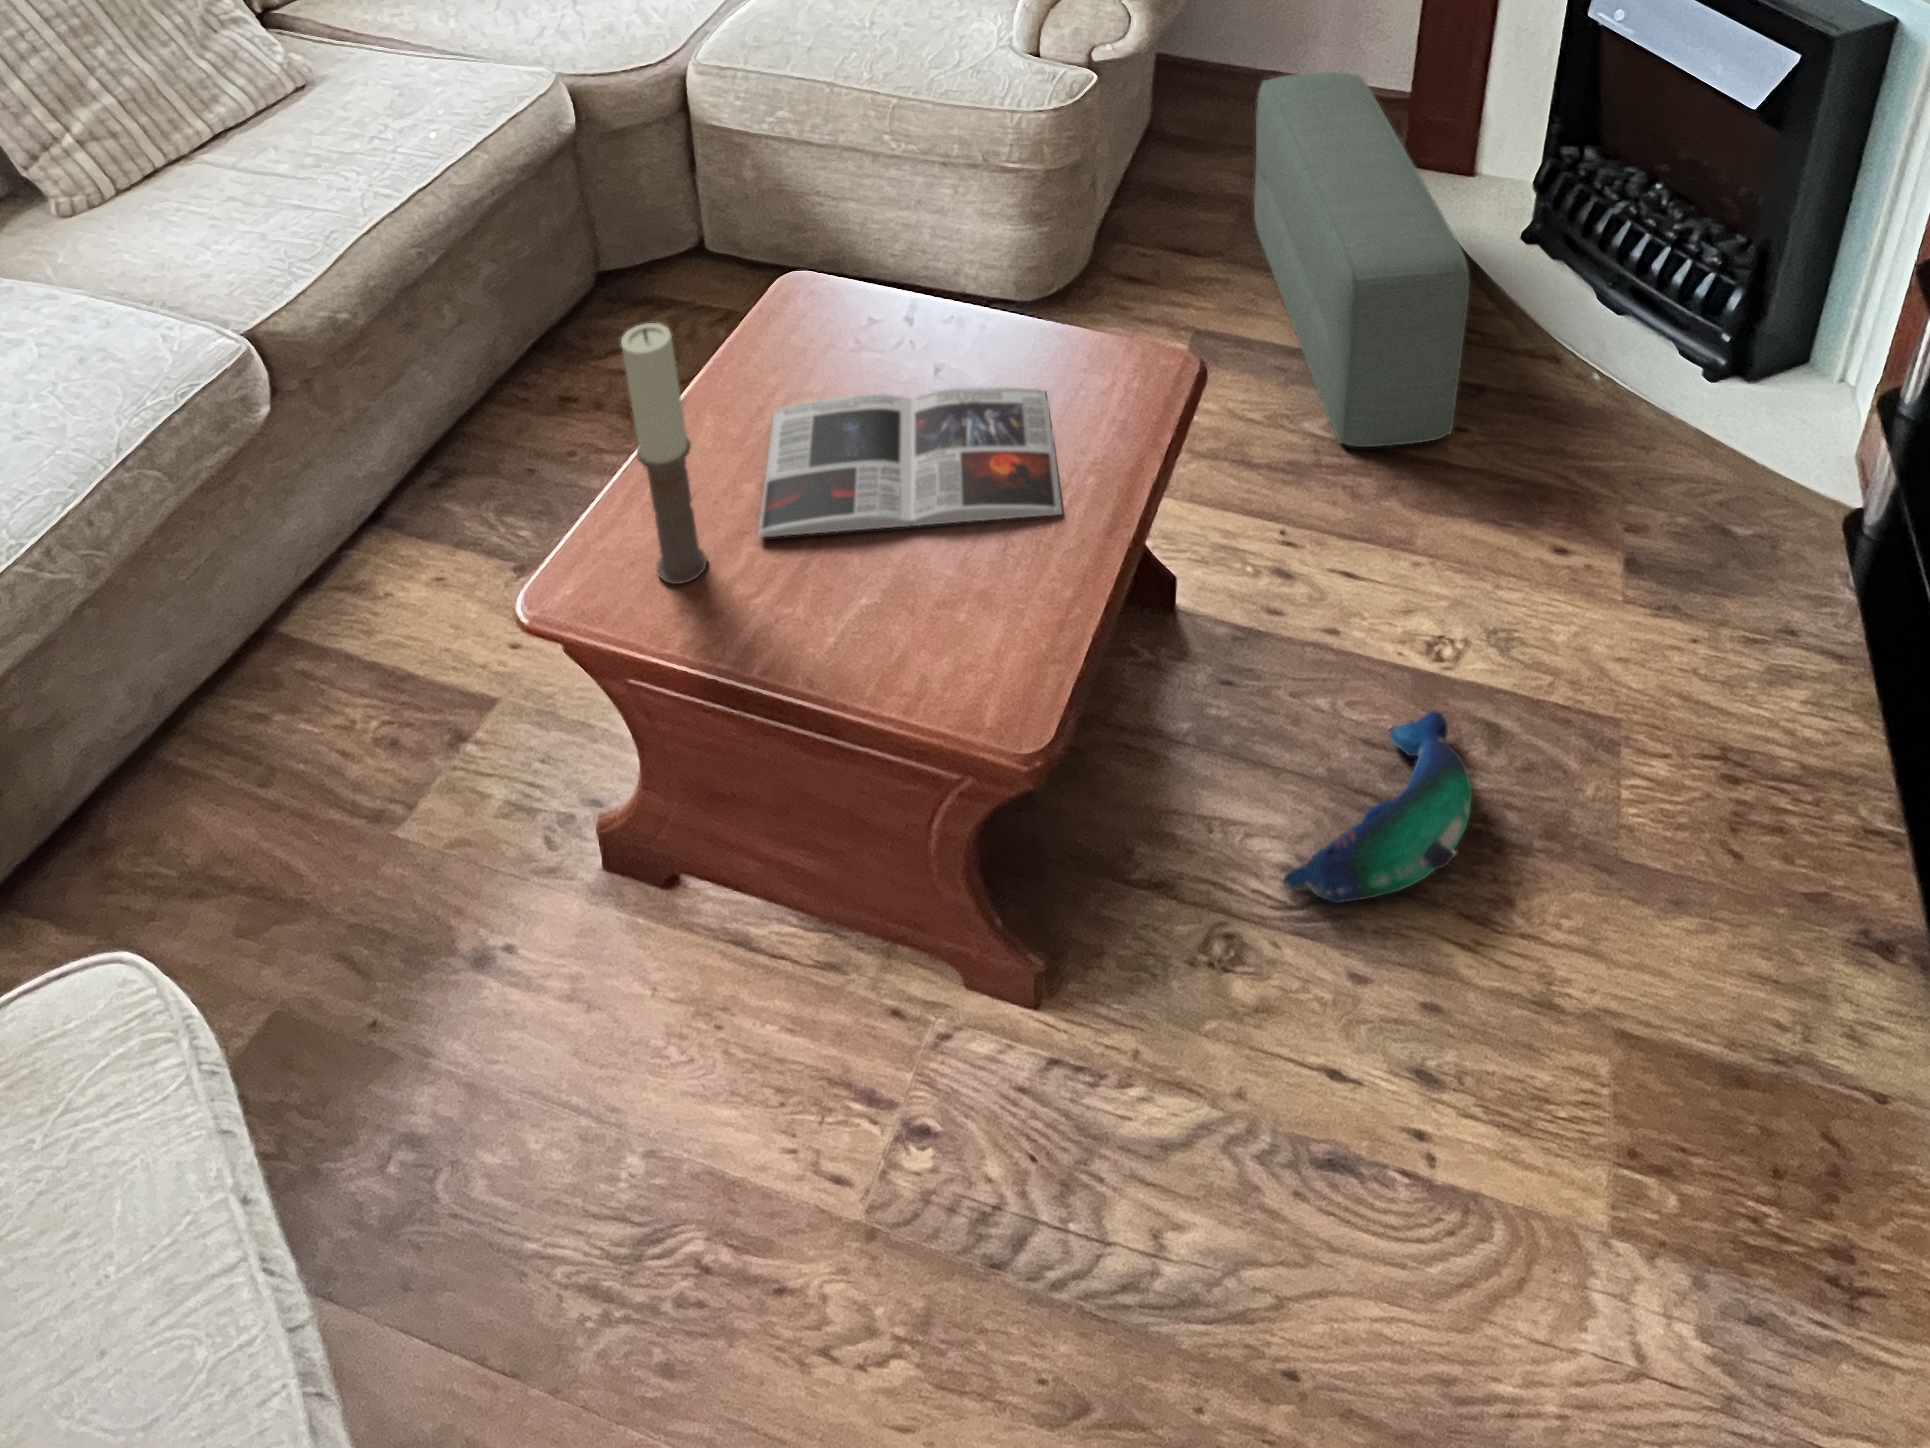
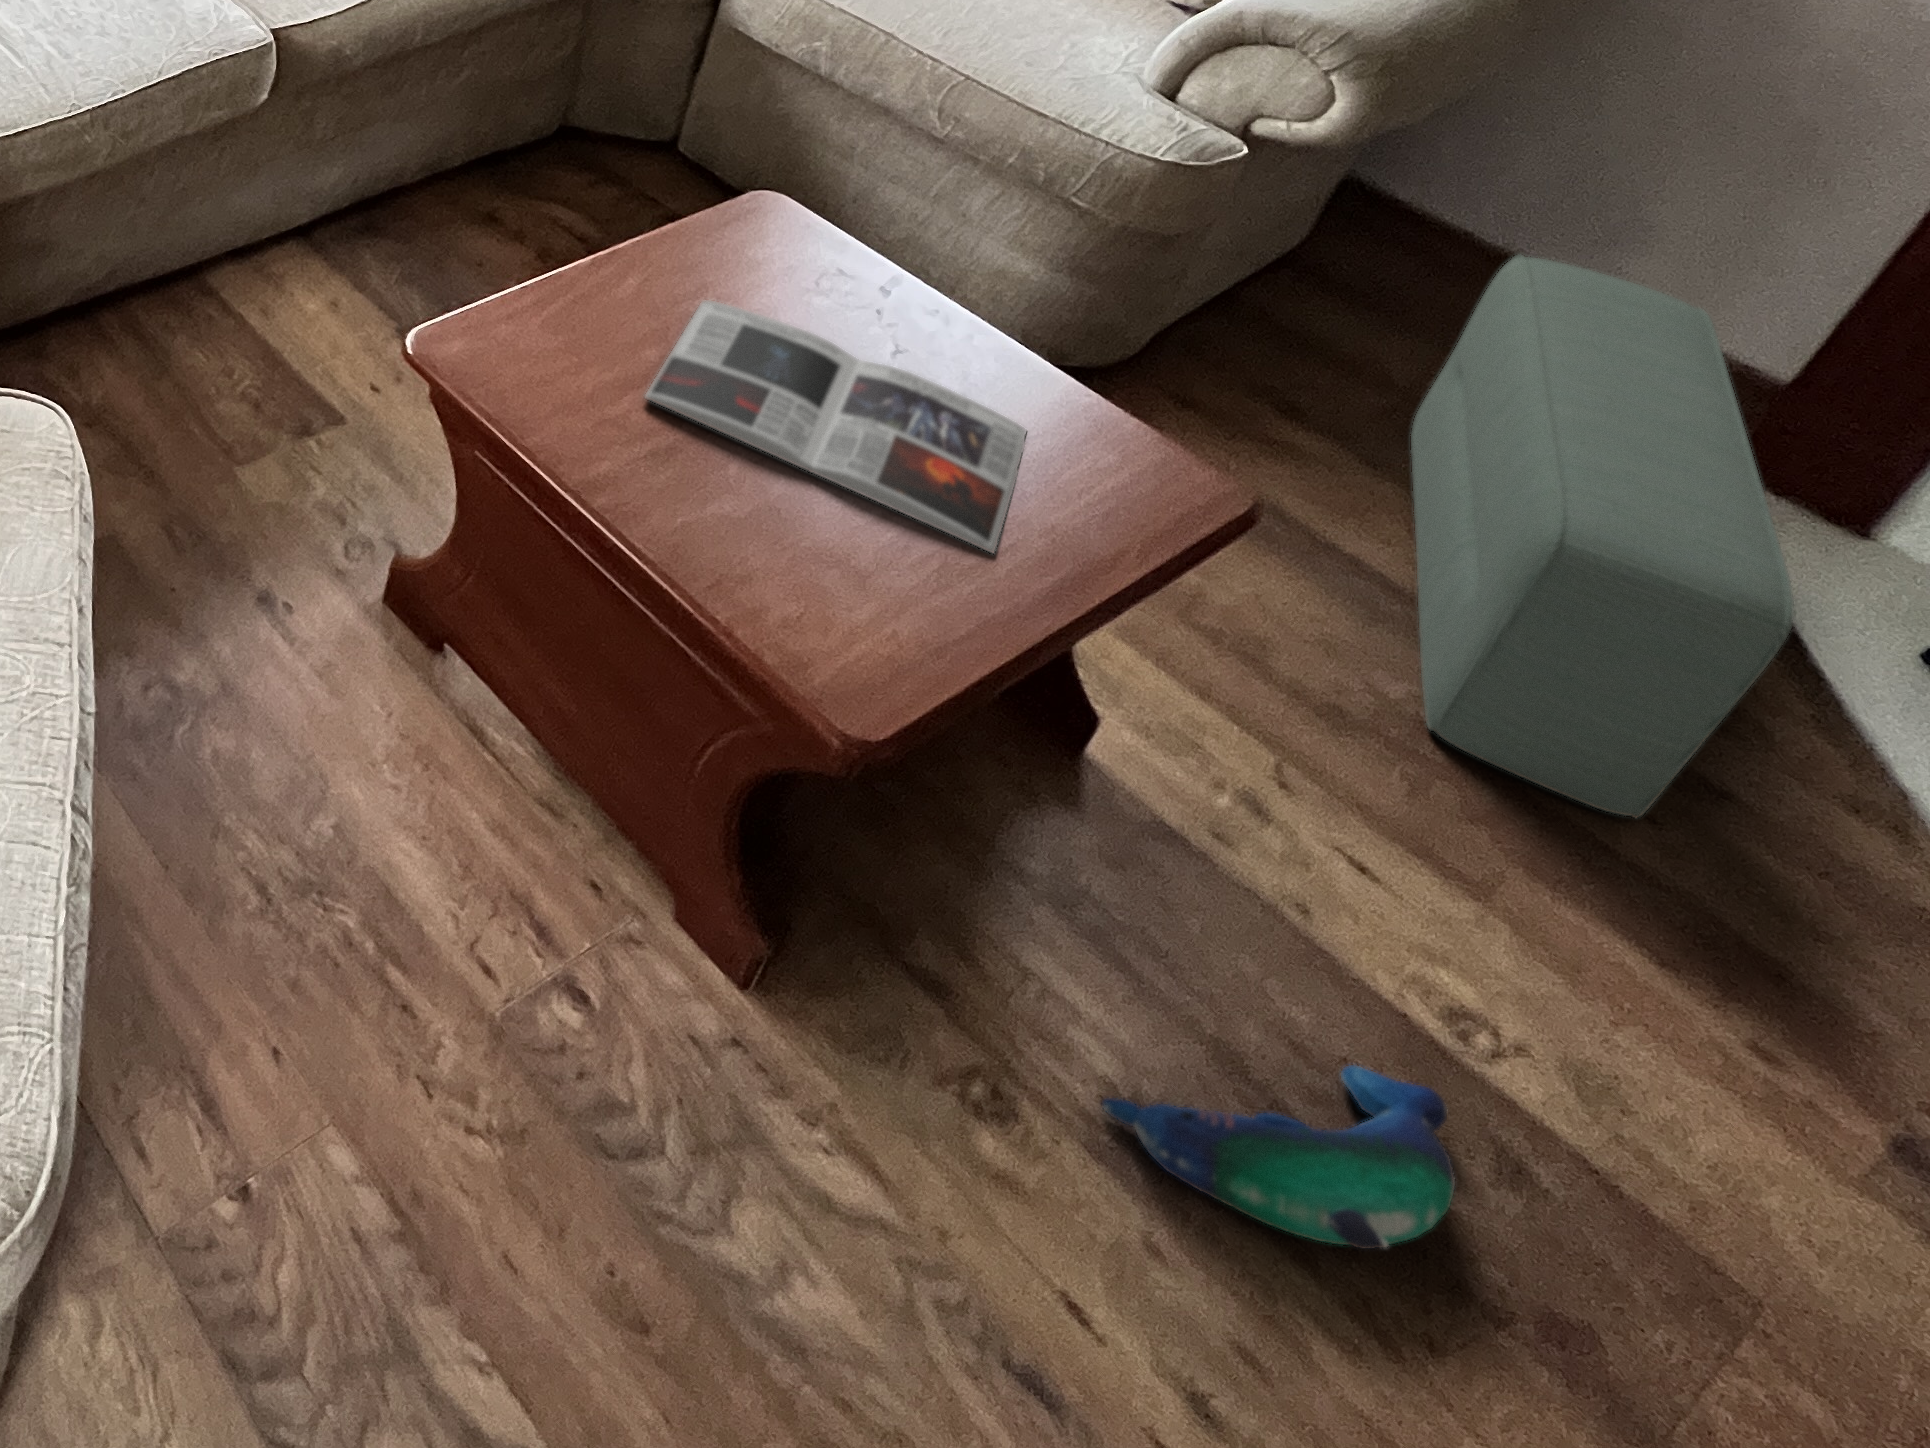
candle: present [621,323,707,584] -> none [537,145,646,400]

